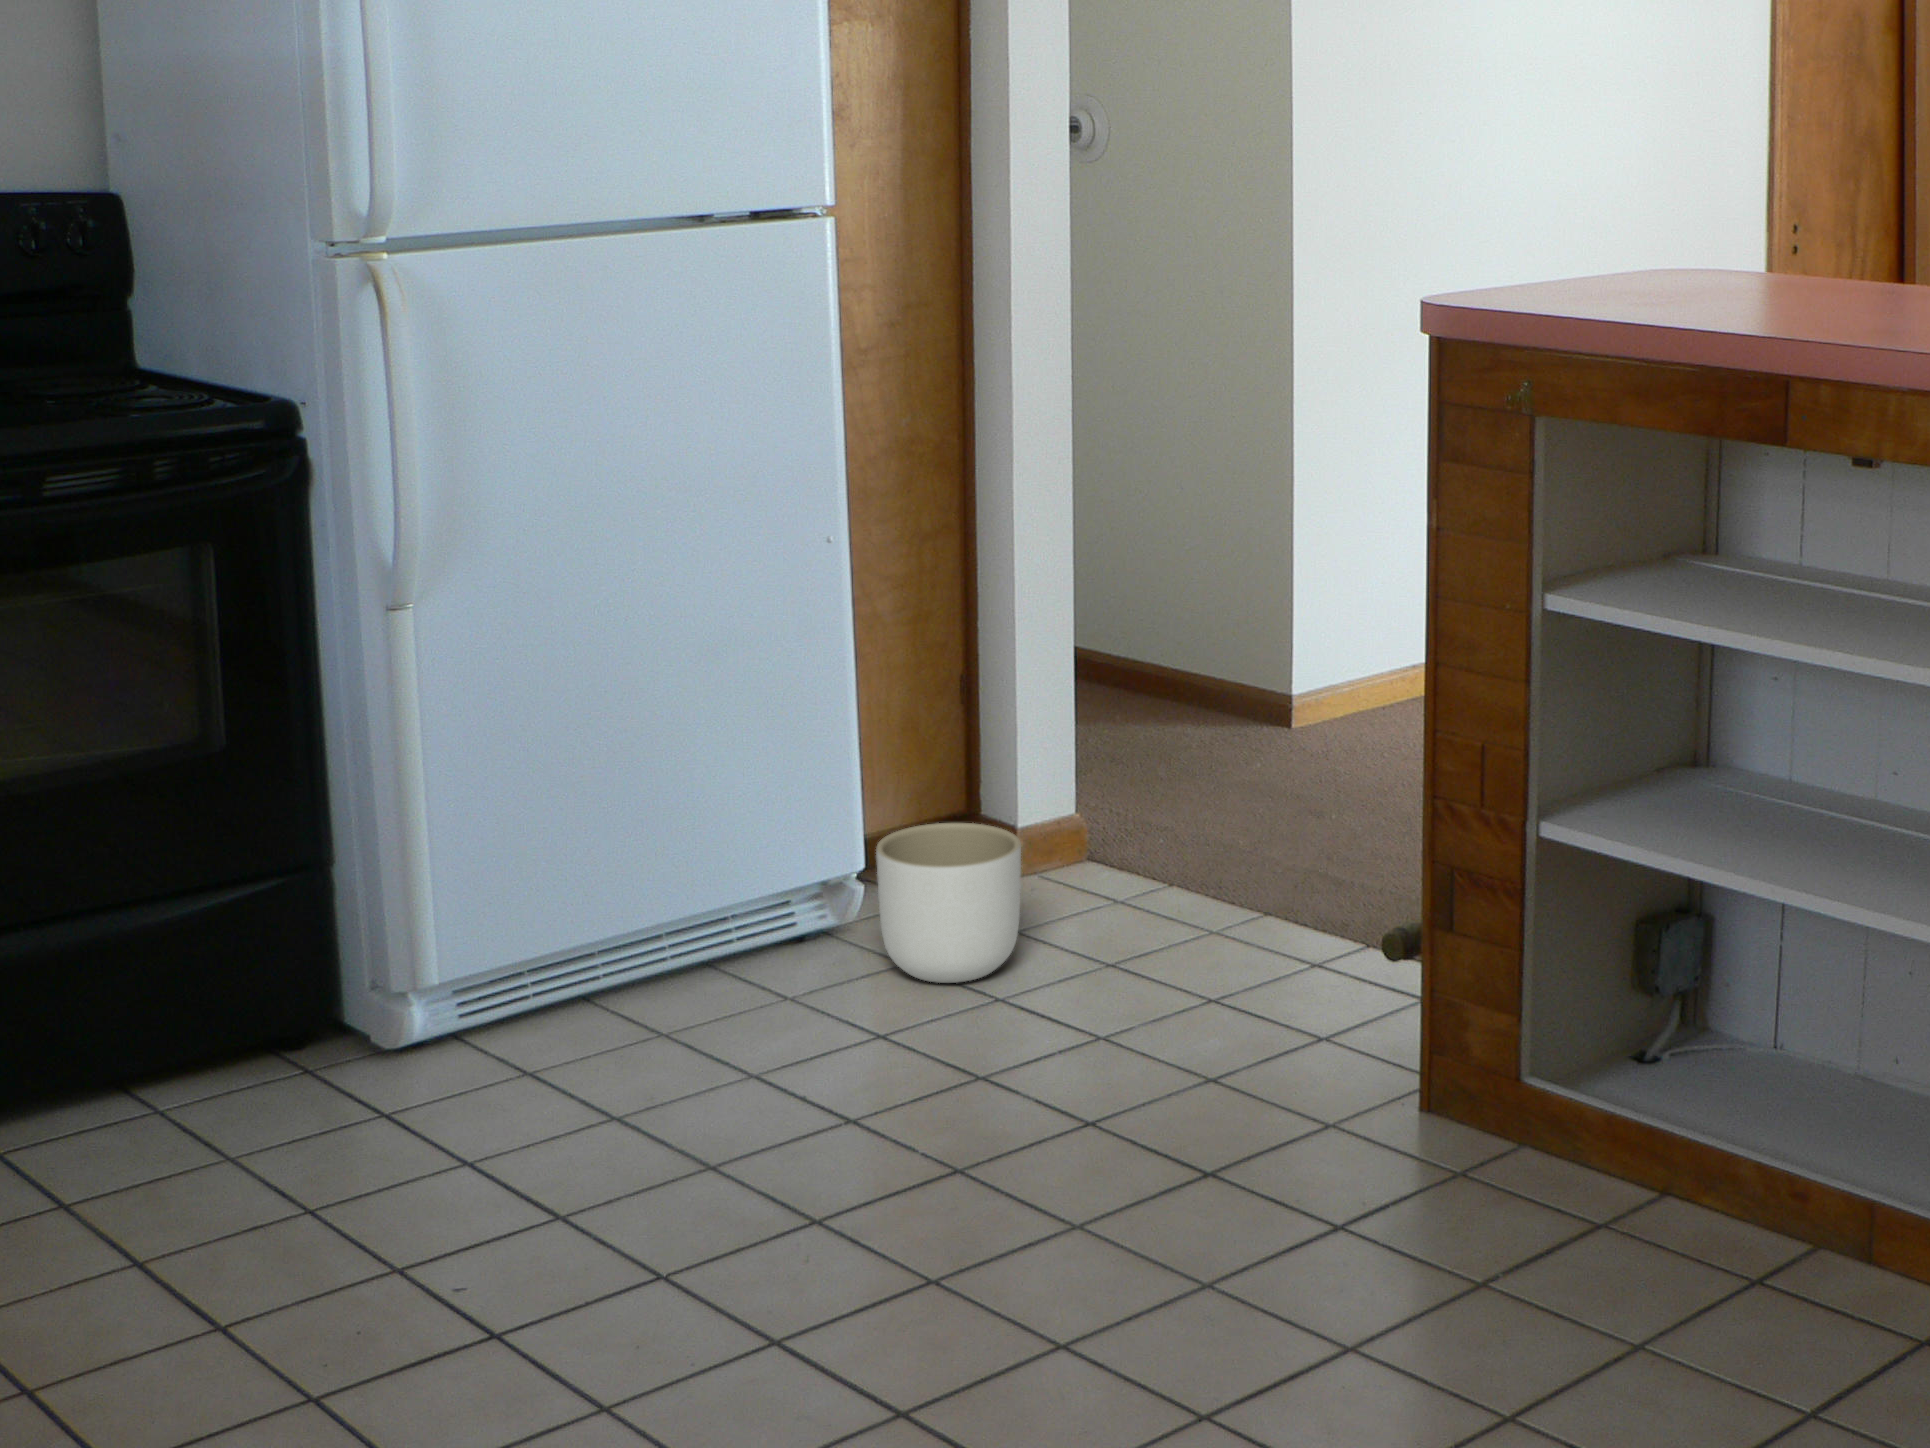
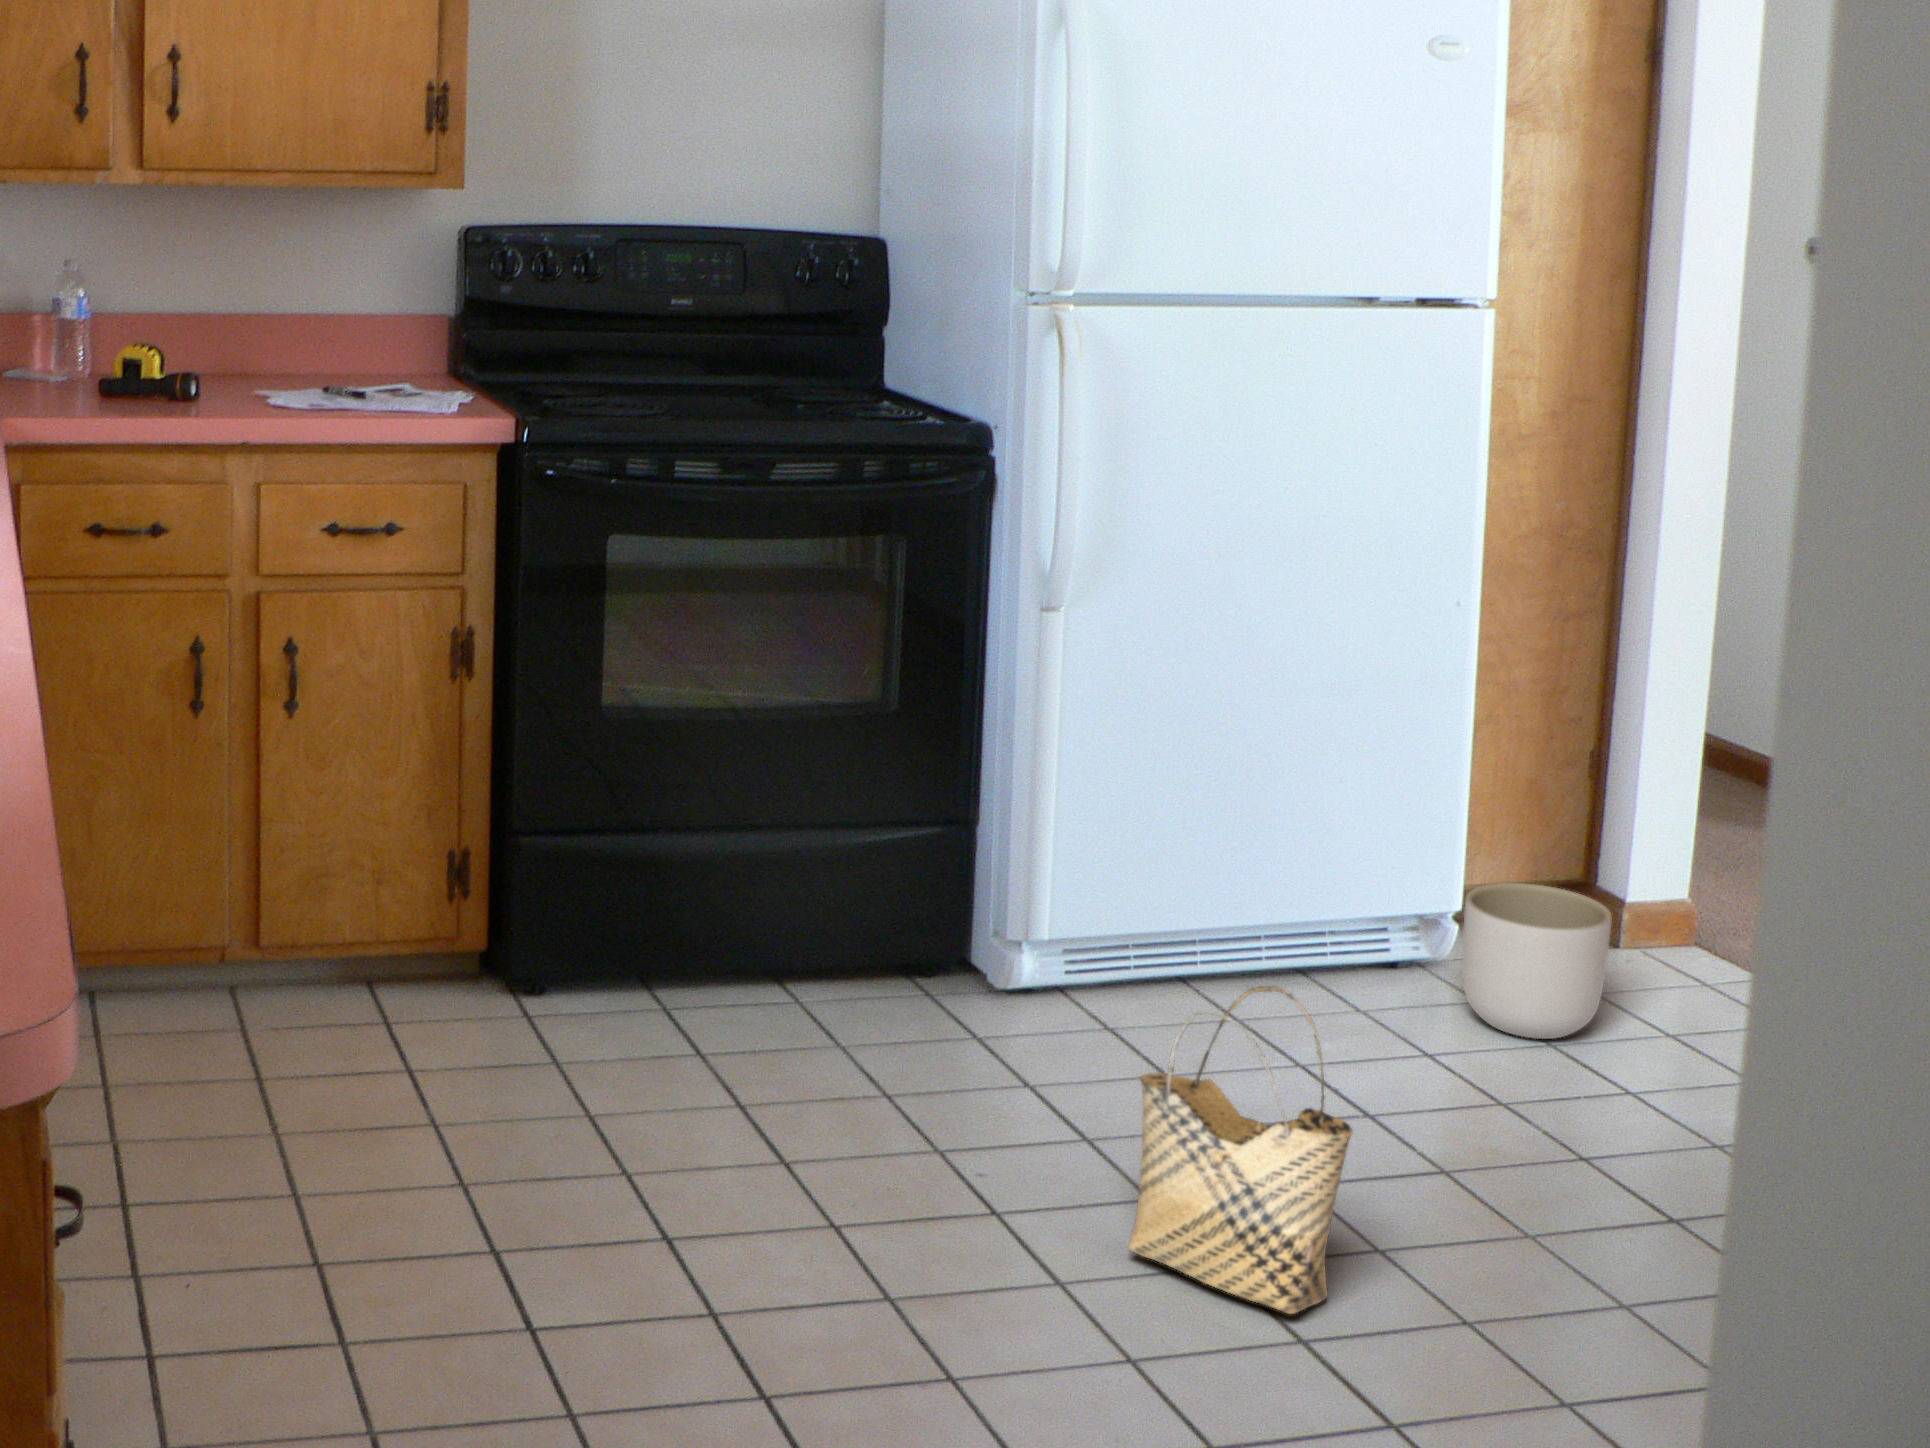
woven basket: none [592,984,838,1345] -> present [1128,986,1352,1314]

